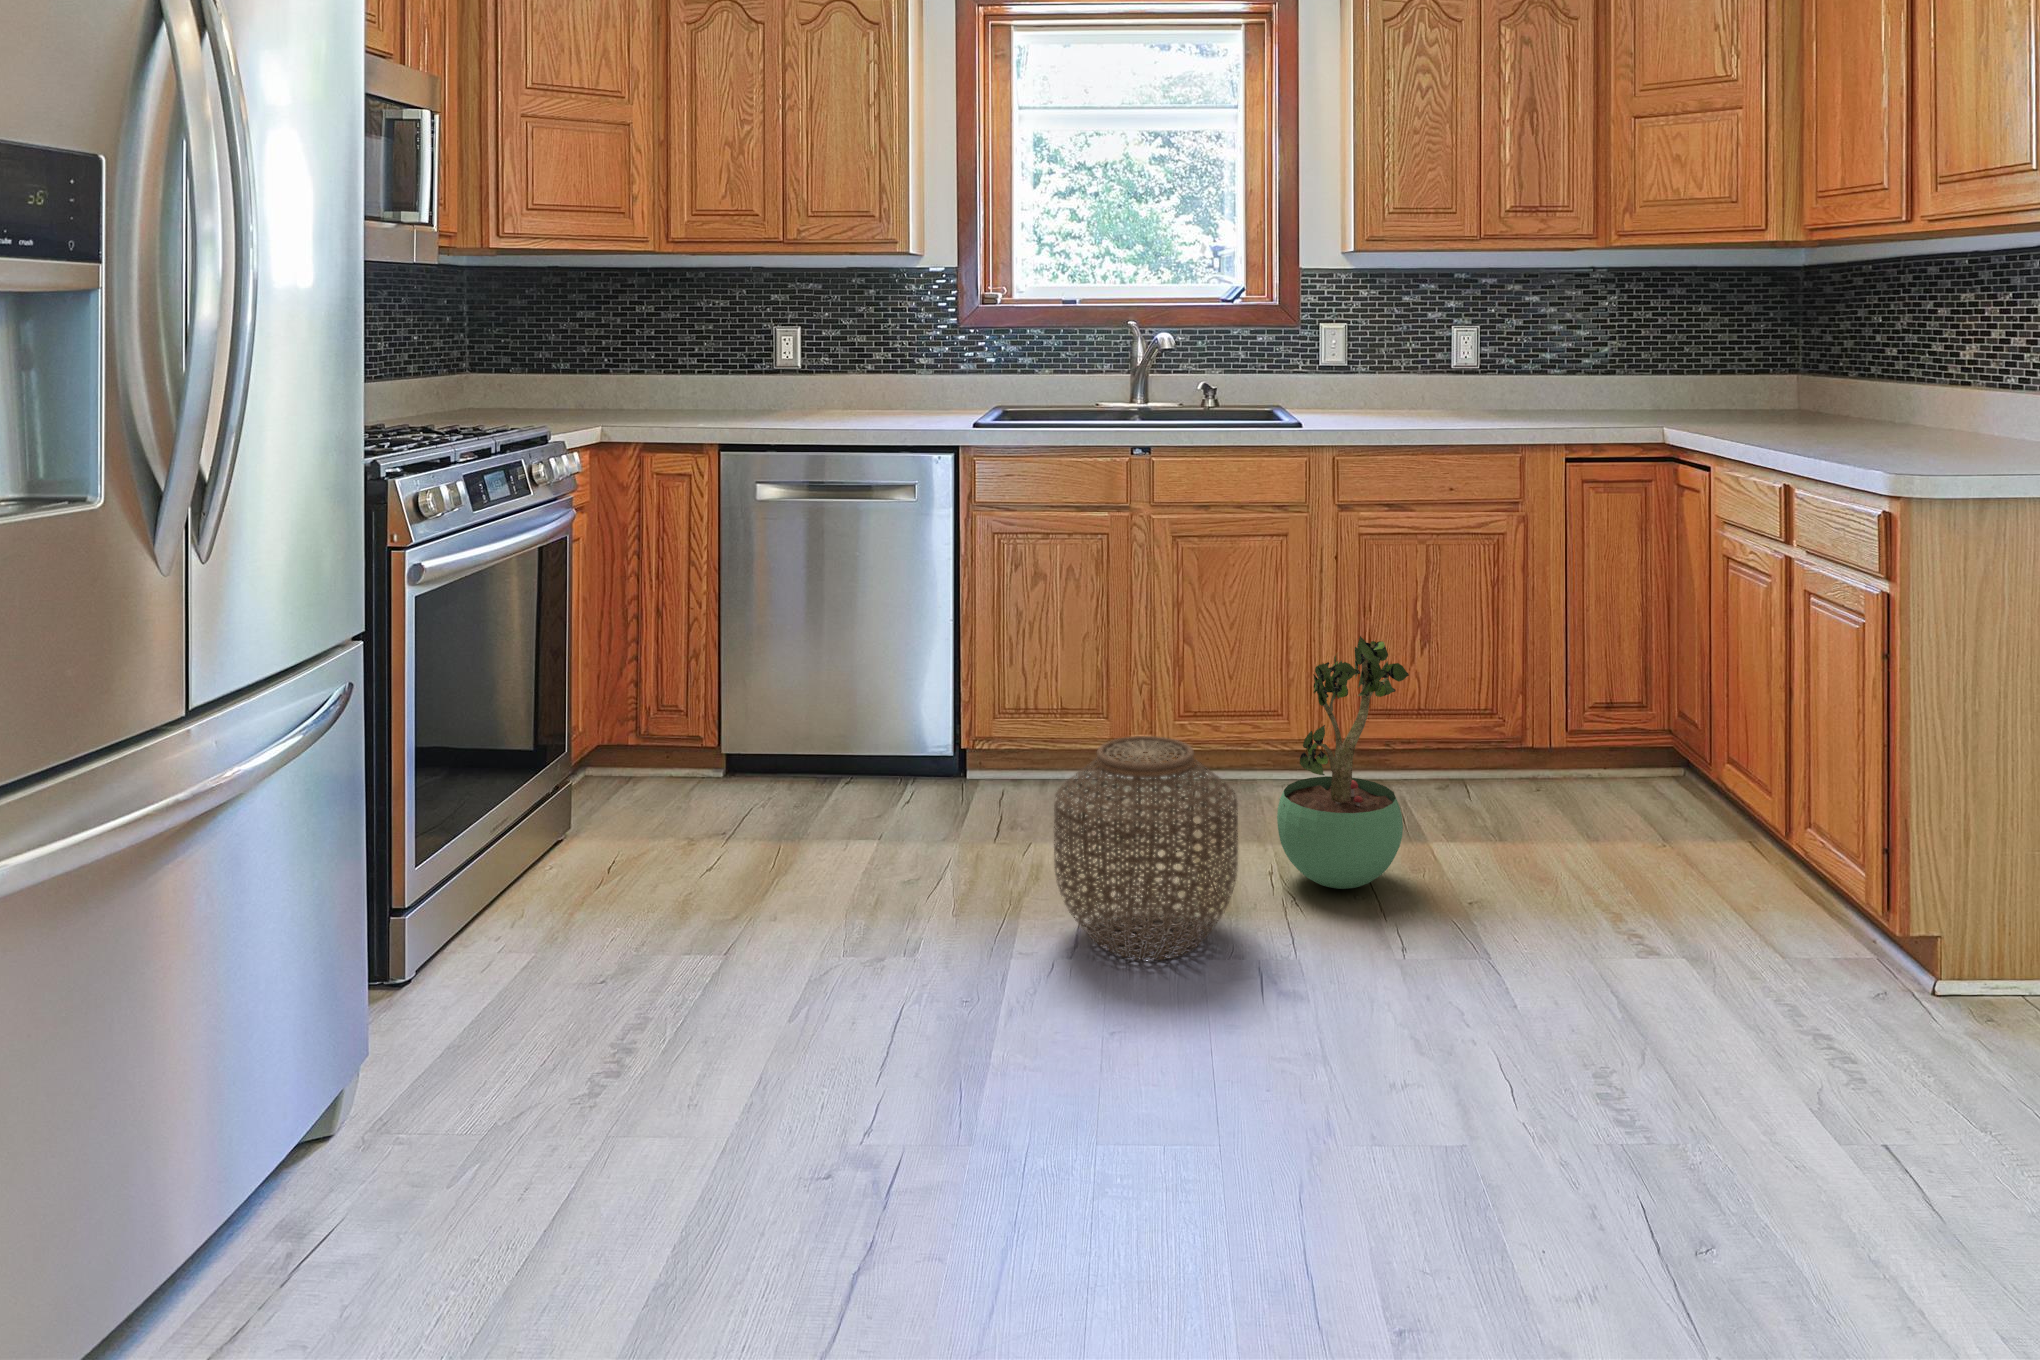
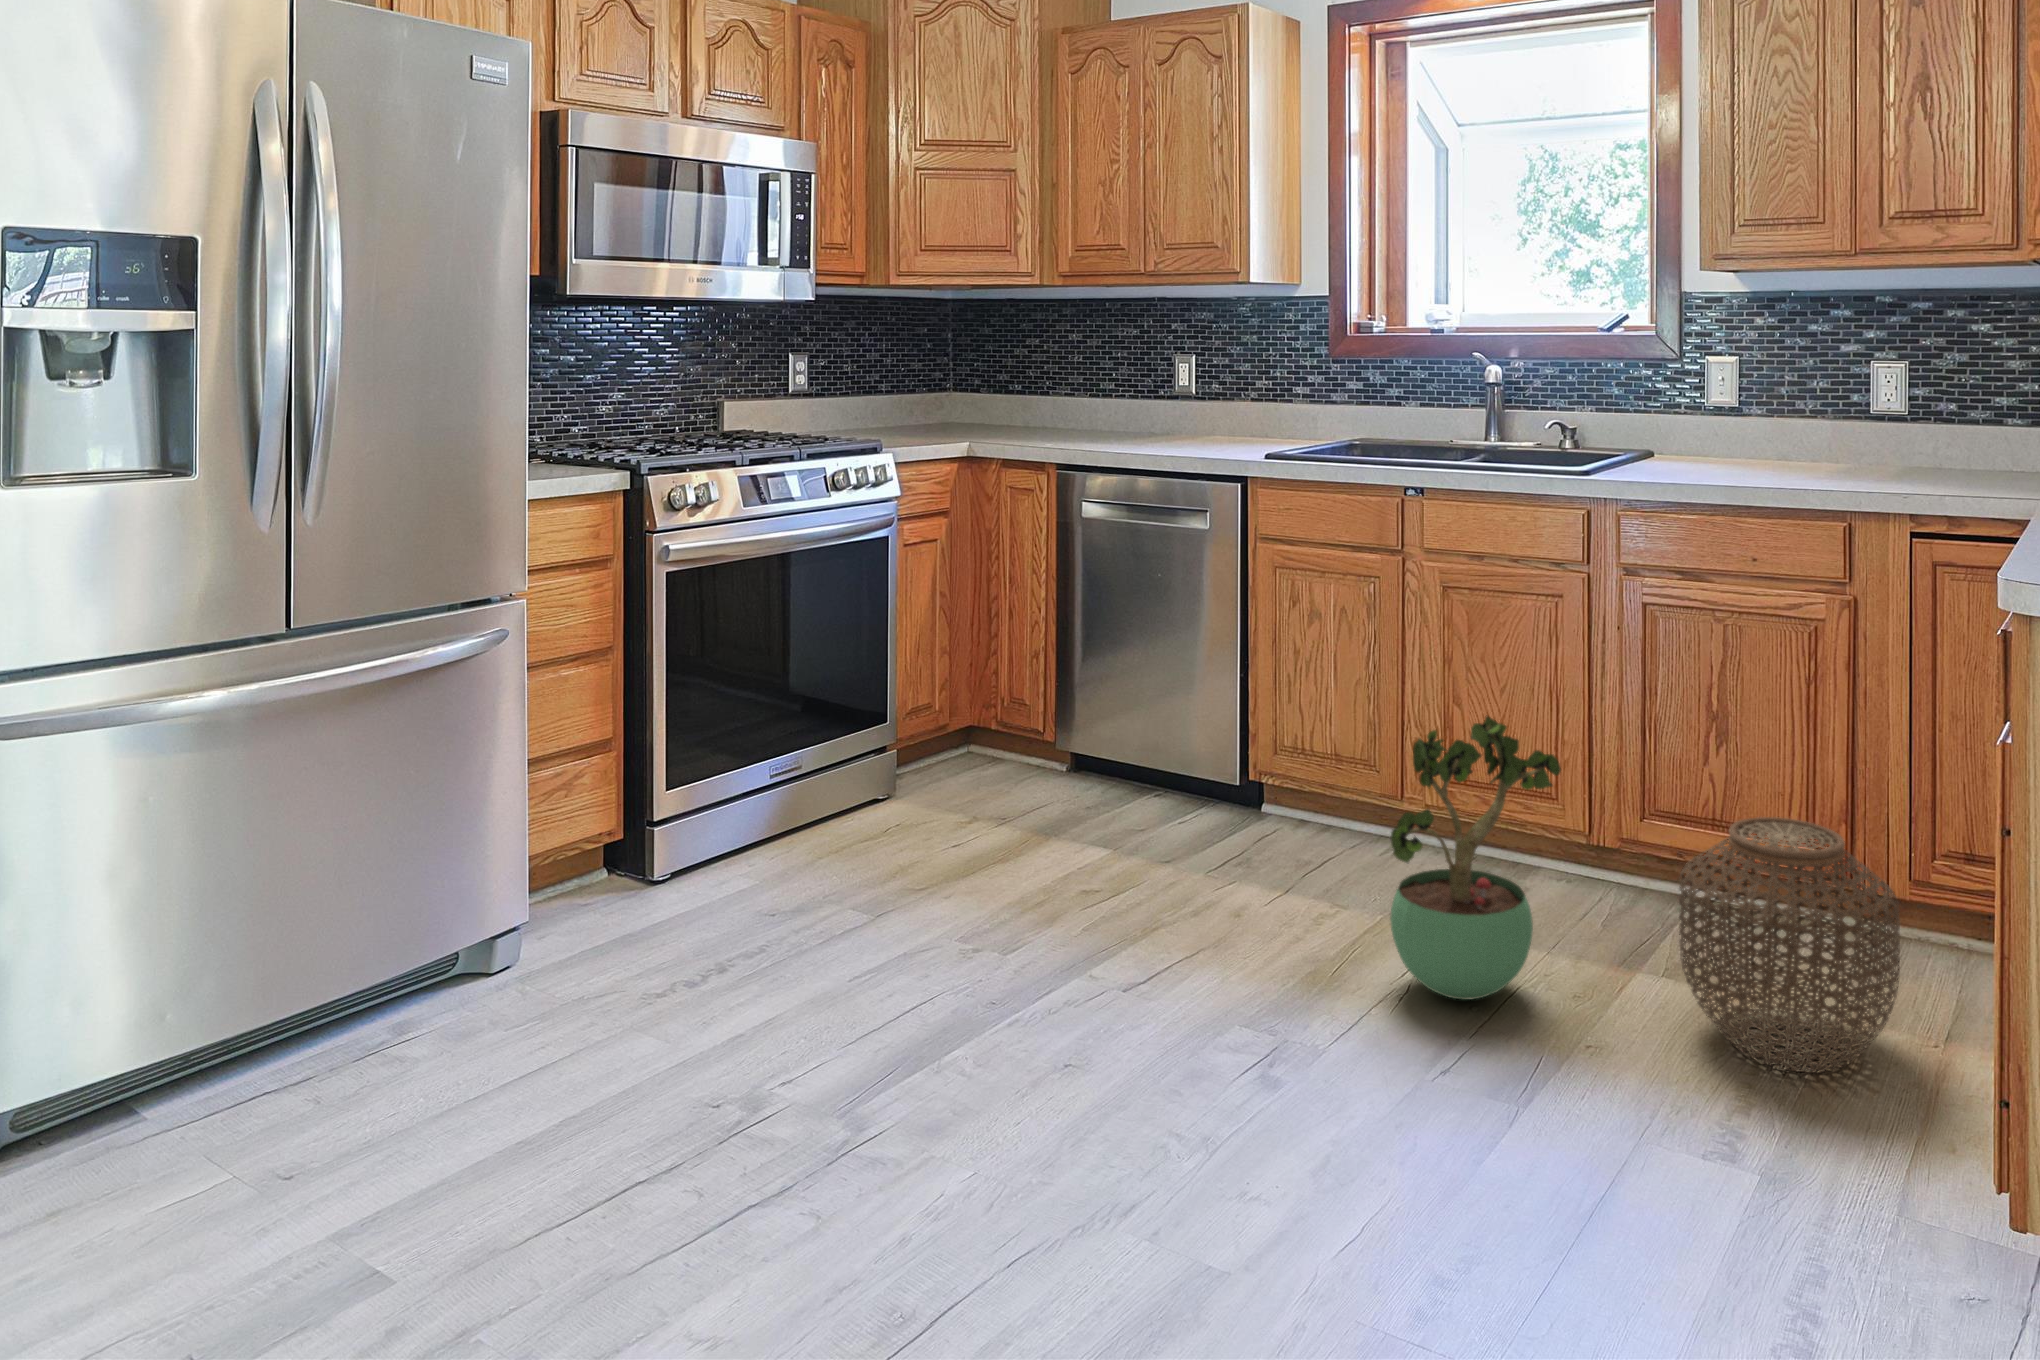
woven basket: present [1054,736,1238,960] -> present [1679,817,1900,1073]

